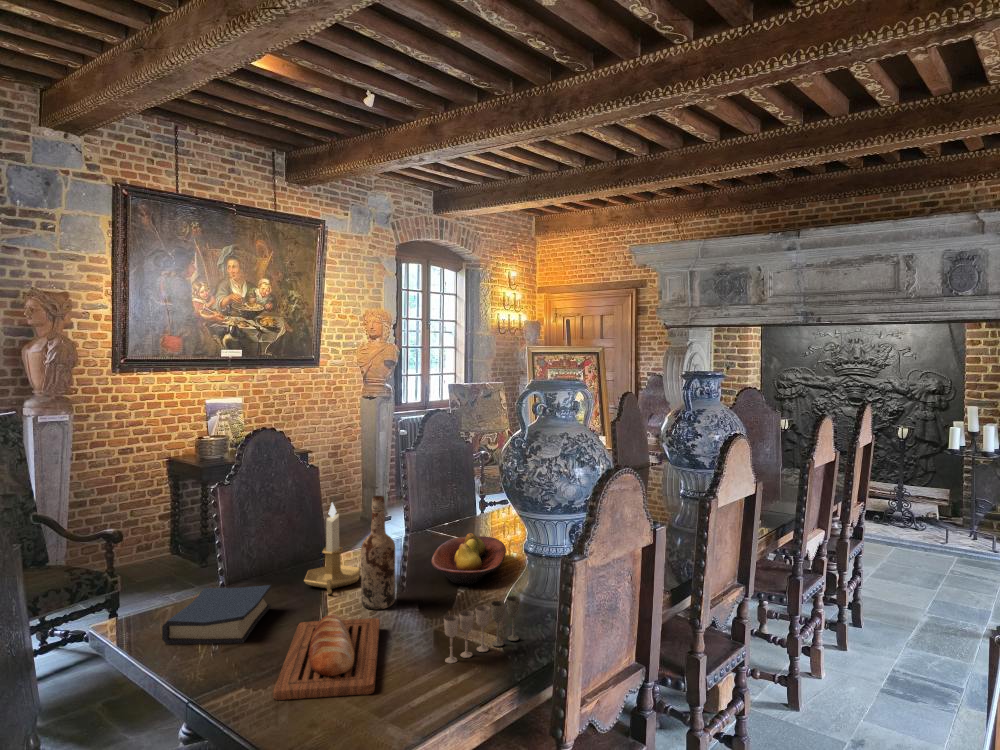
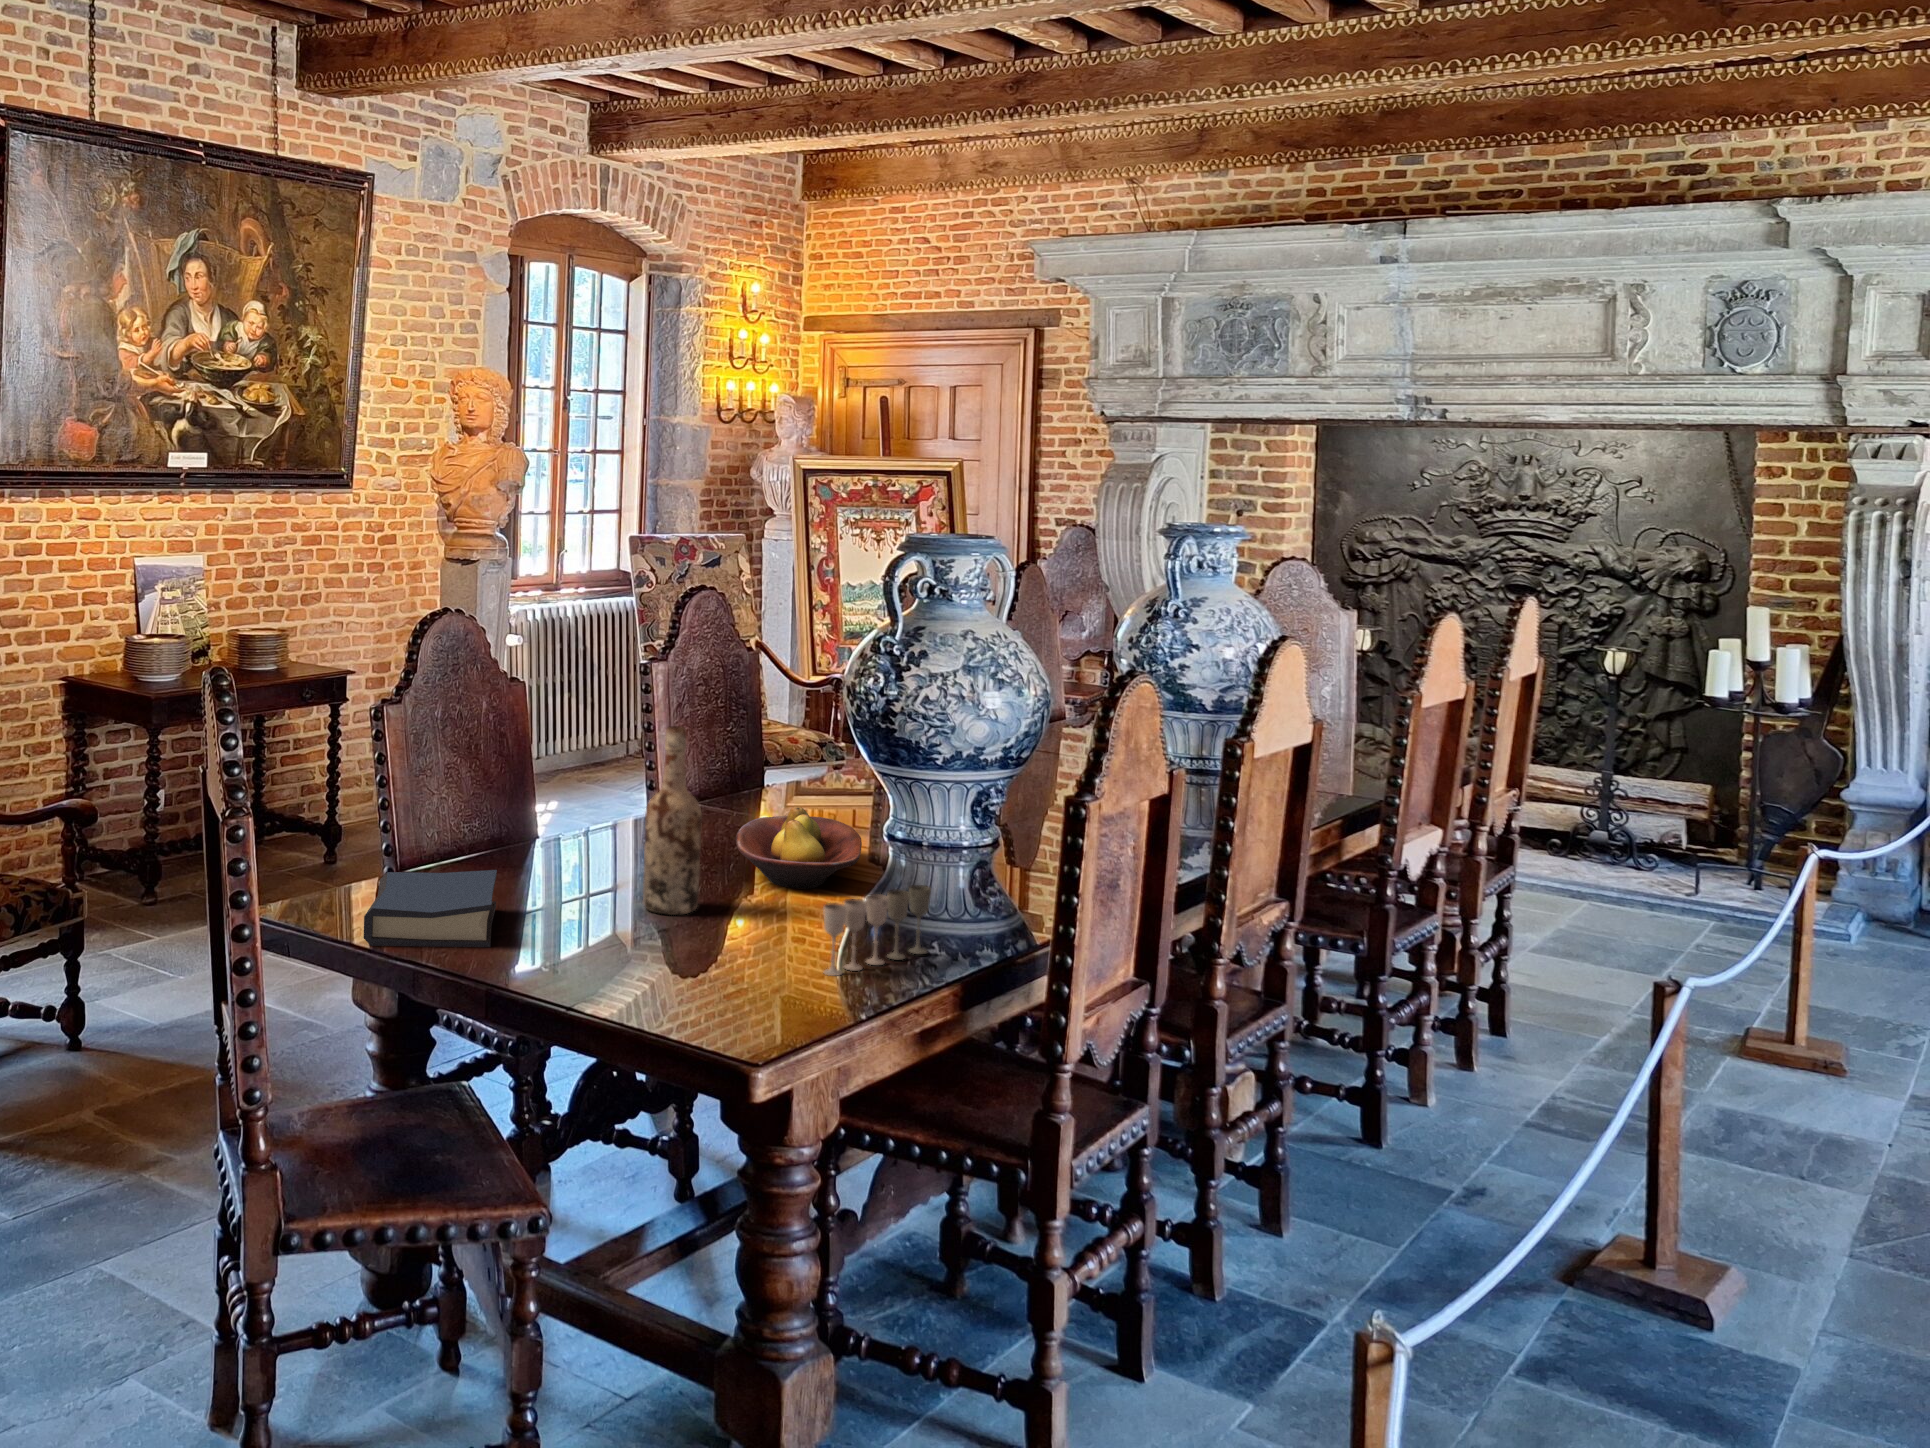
candlestick: present [304,503,361,594] -> none [523,740,620,895]
bread loaf: present [273,614,380,700] -> none [569,905,738,1007]

